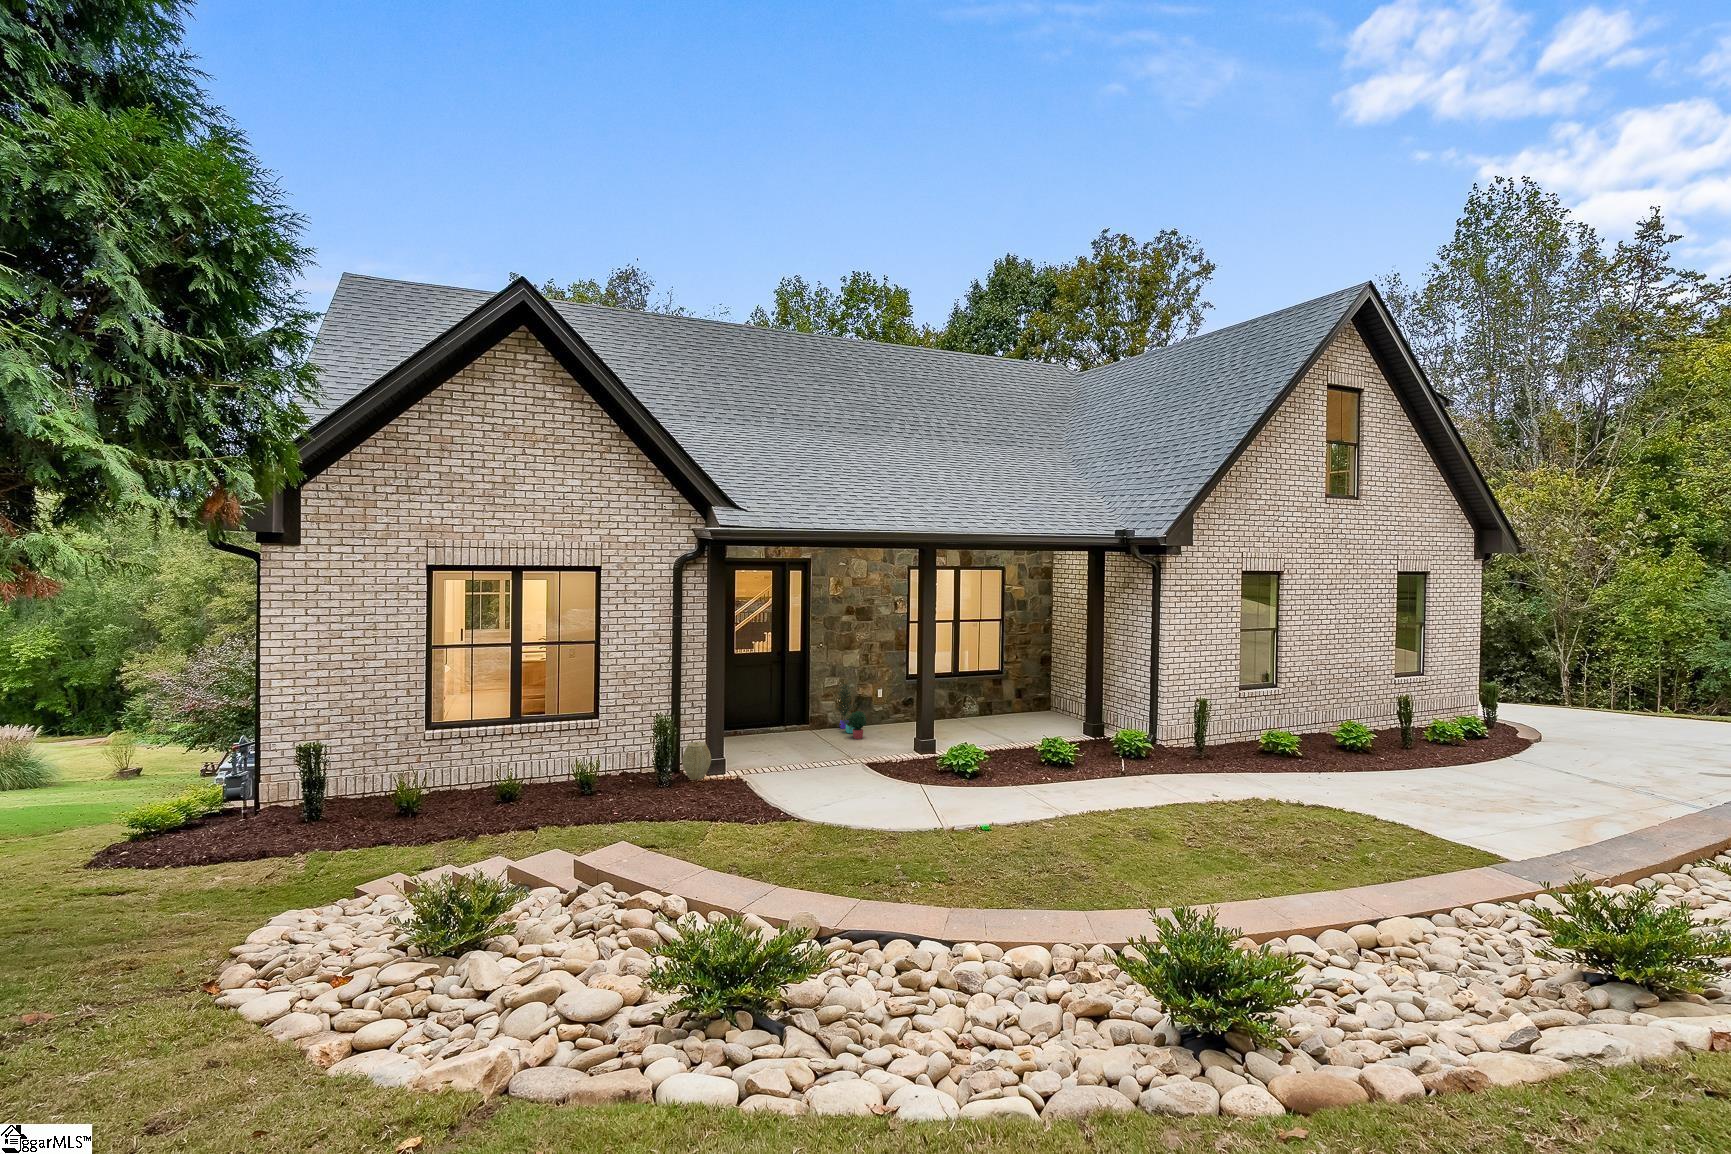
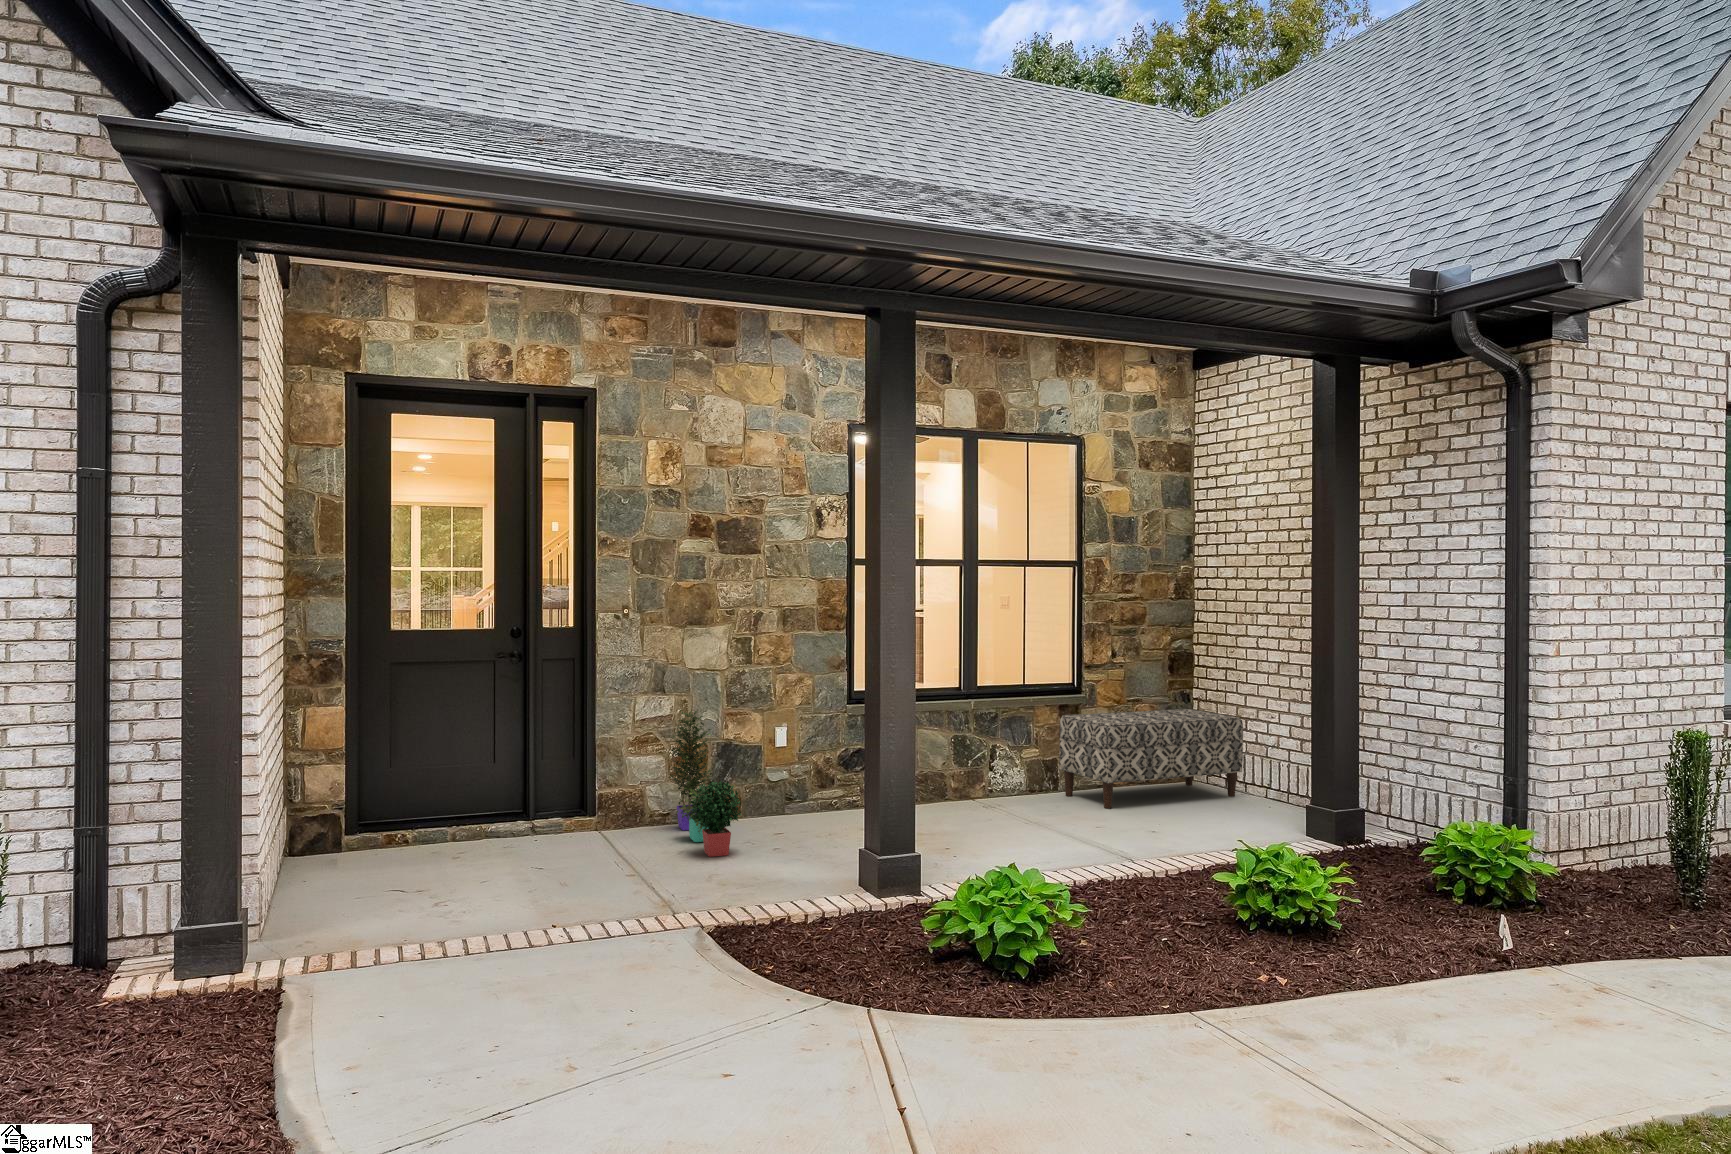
bench: none [988,681,1063,722] -> present [1059,709,1243,809]
woven basket: present [682,742,711,779] -> none [83,876,192,999]

